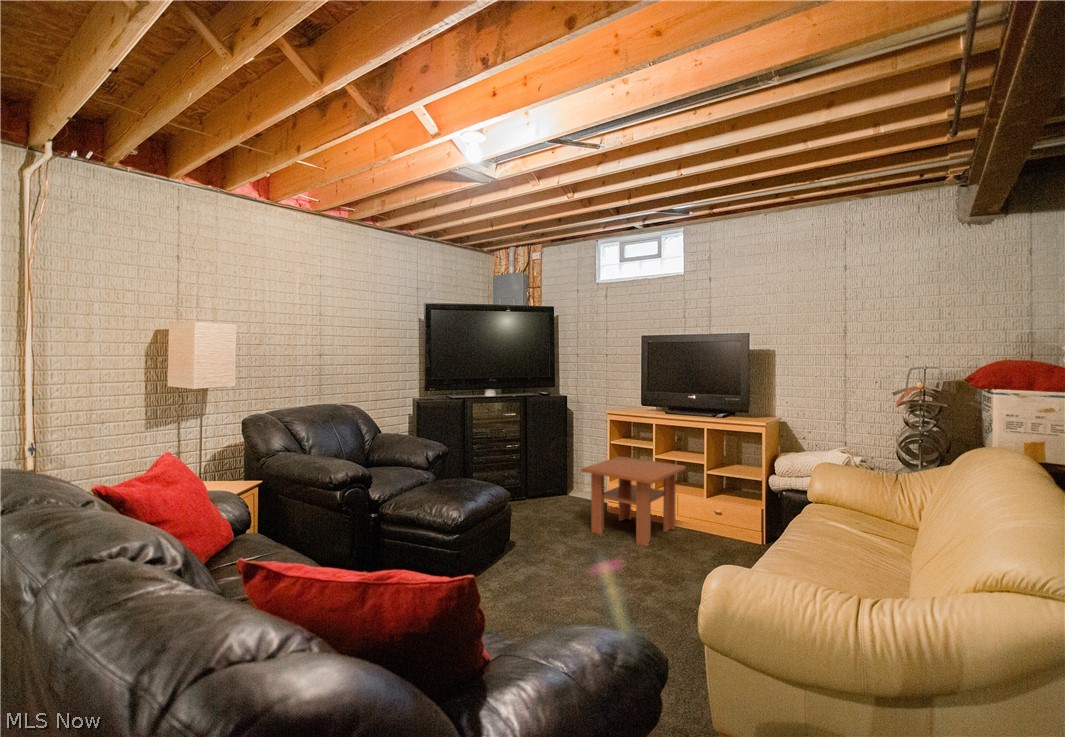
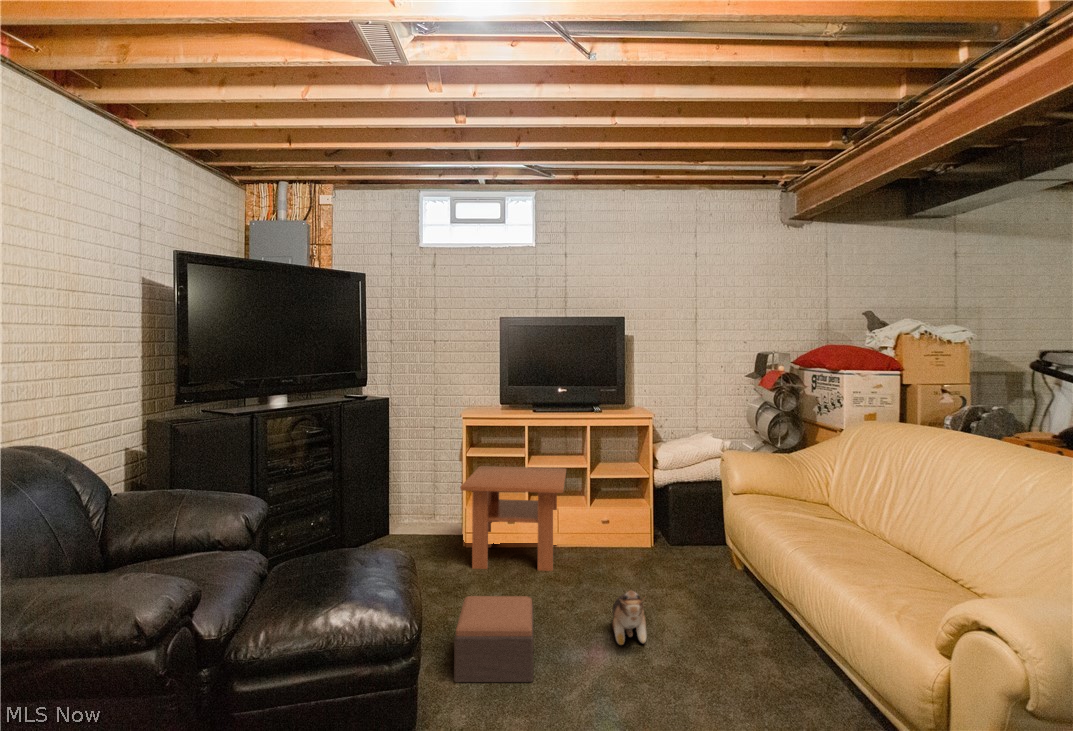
footstool: none [501,542,571,606] -> present [454,596,533,682]
plush toy: none [620,563,662,609] -> present [612,590,646,645]

